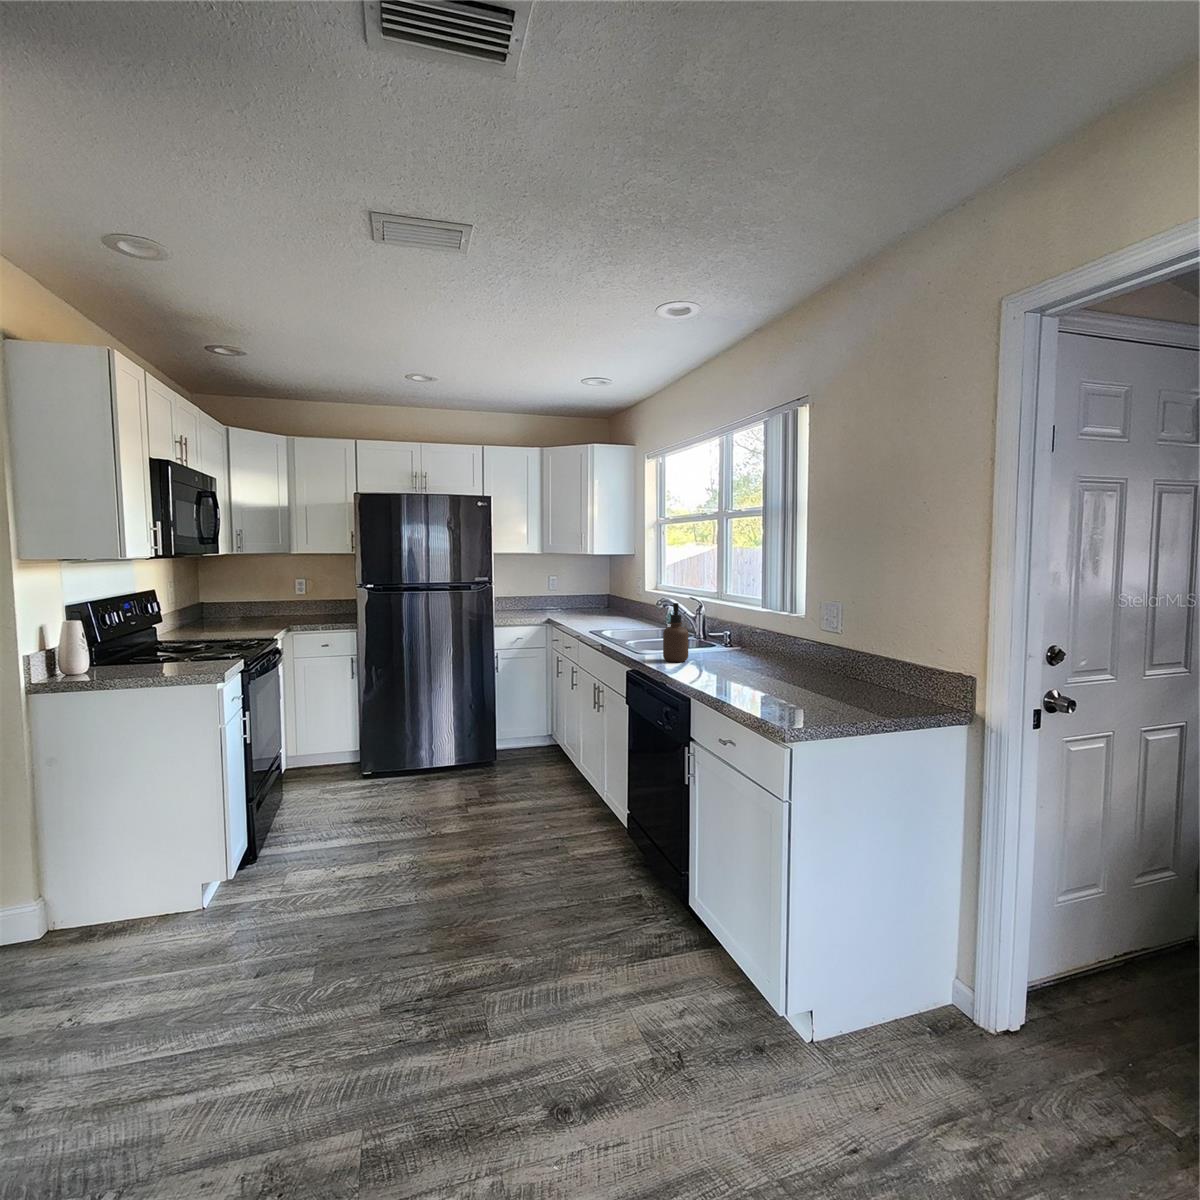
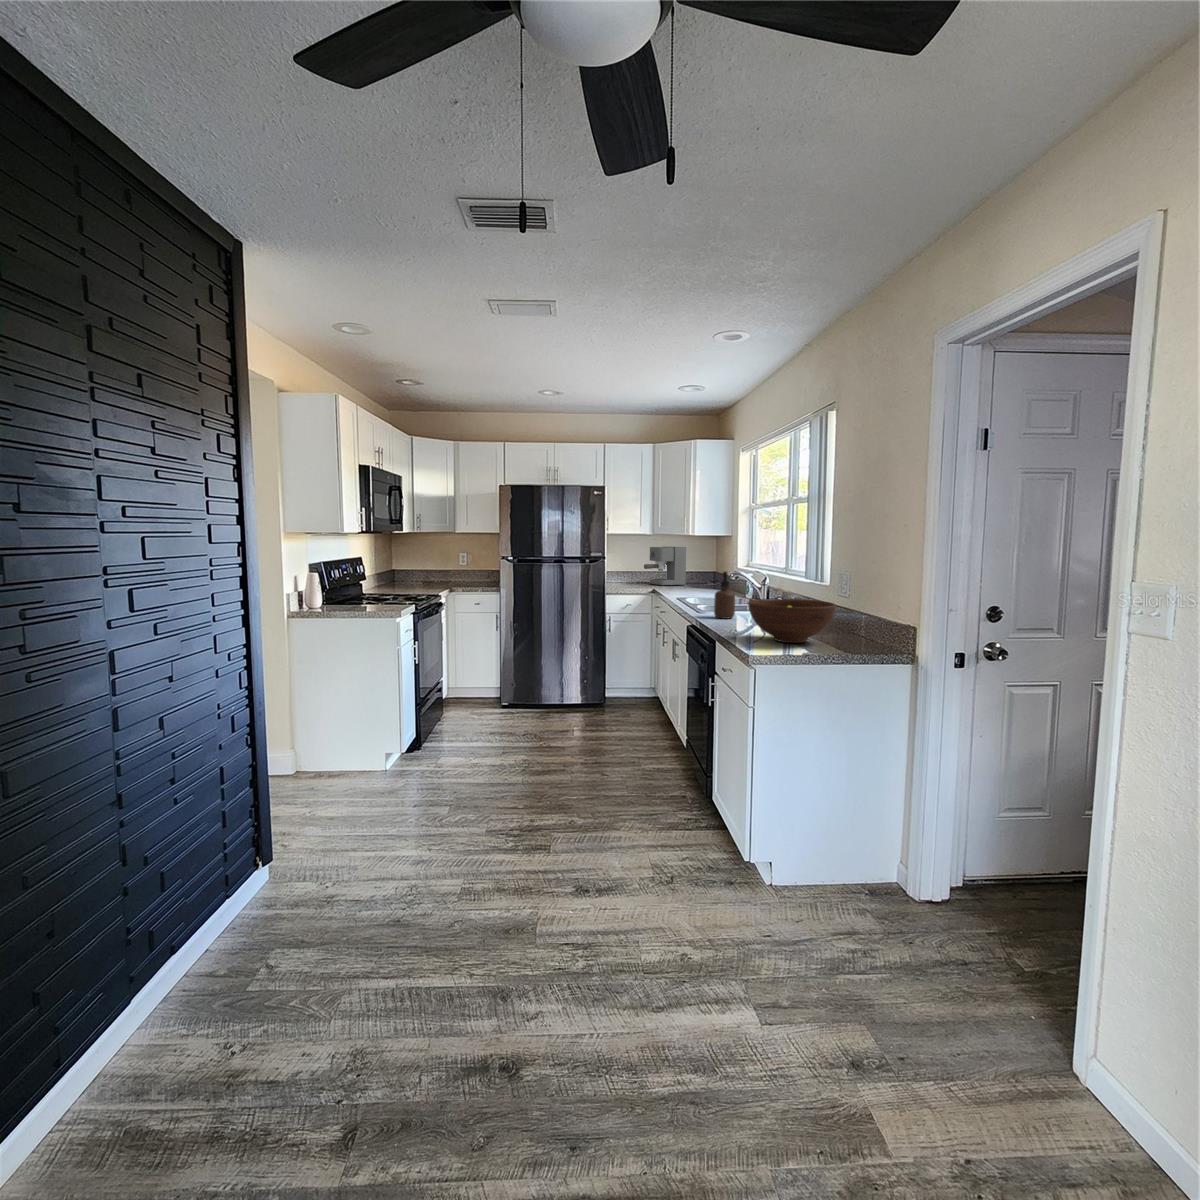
coffee maker: none [532,567,579,613] -> present [644,547,686,586]
fruit bowl: none [745,641,859,702] -> present [748,599,836,643]

